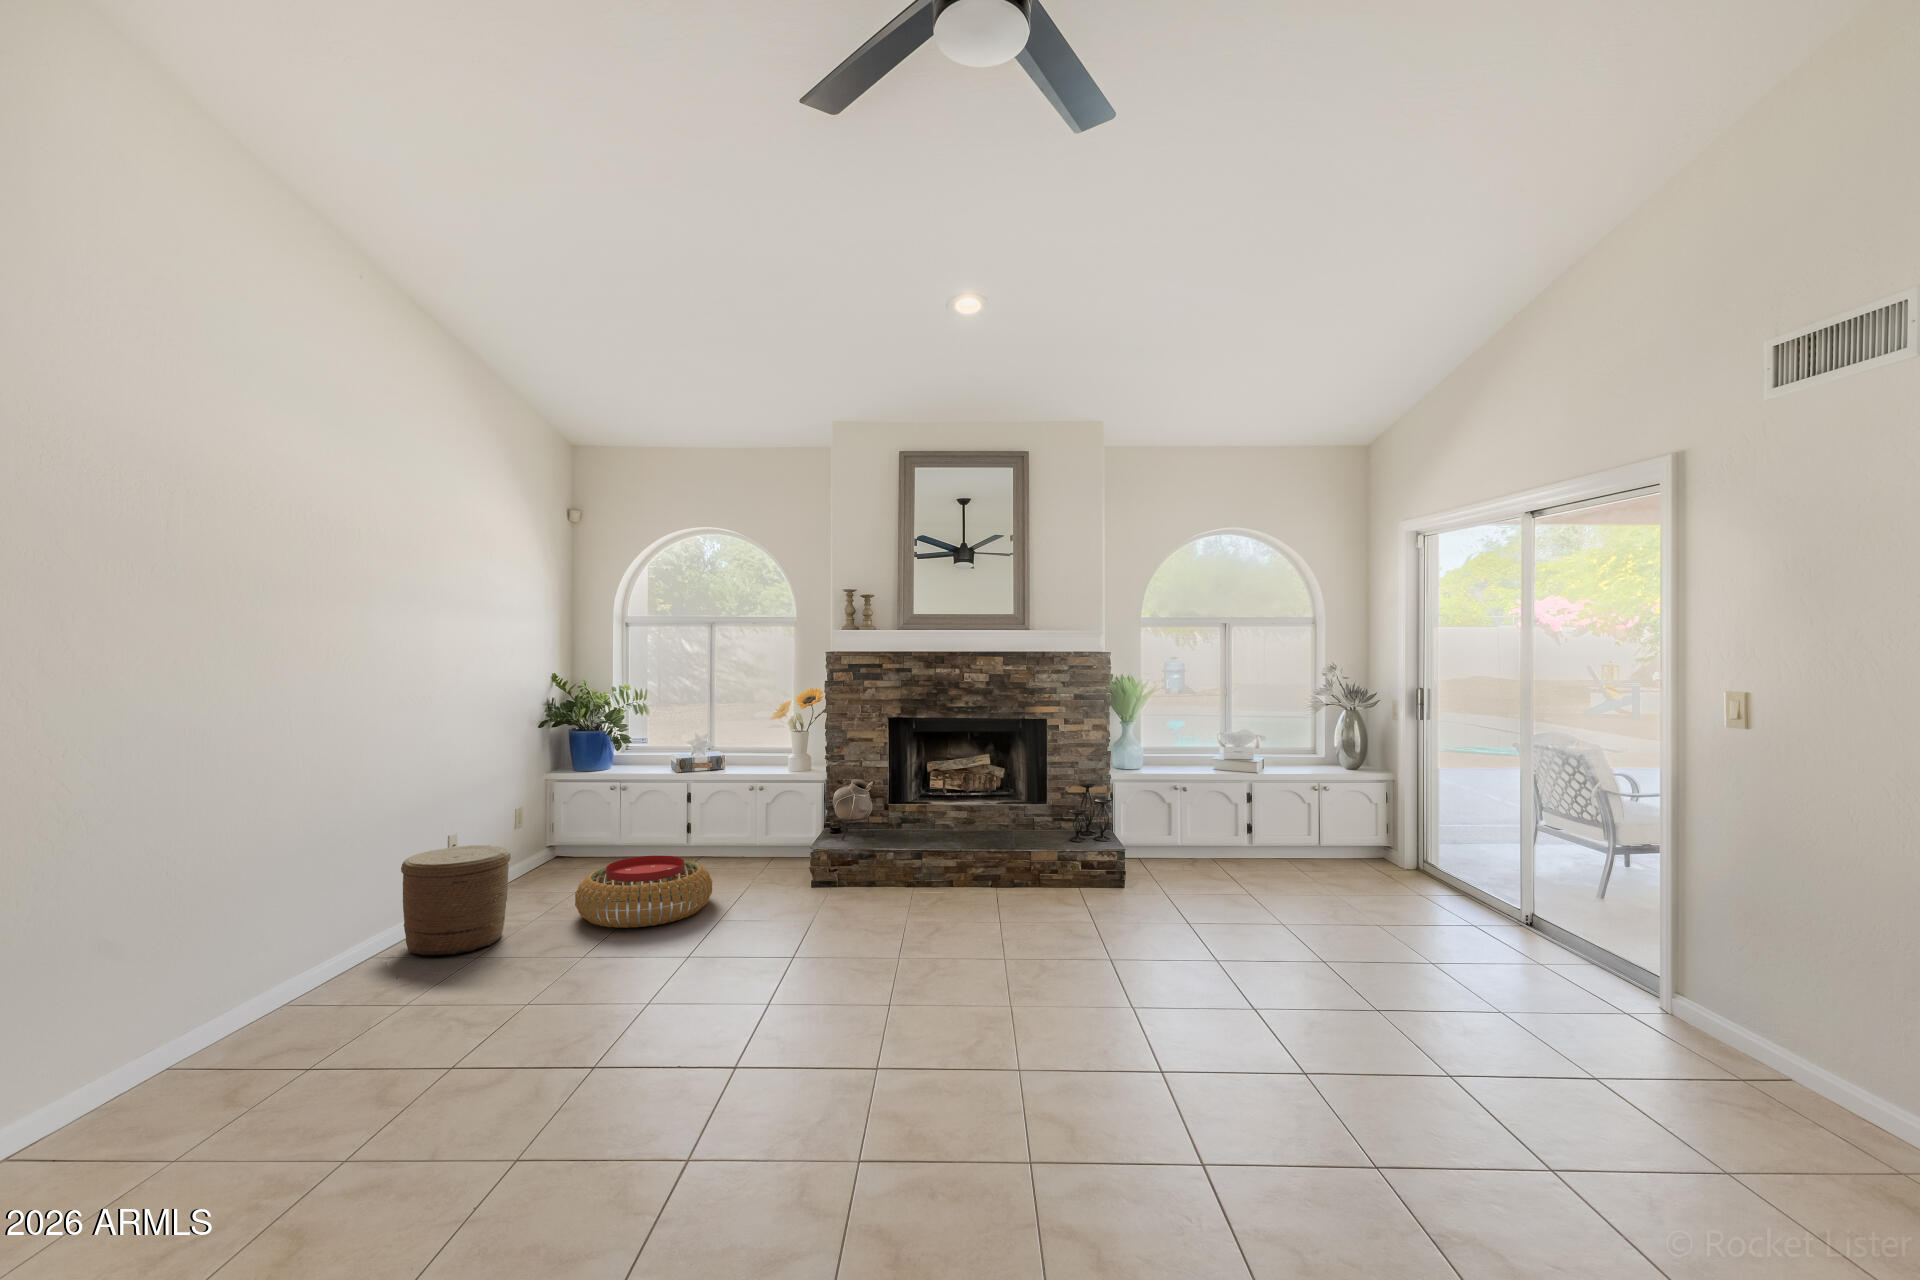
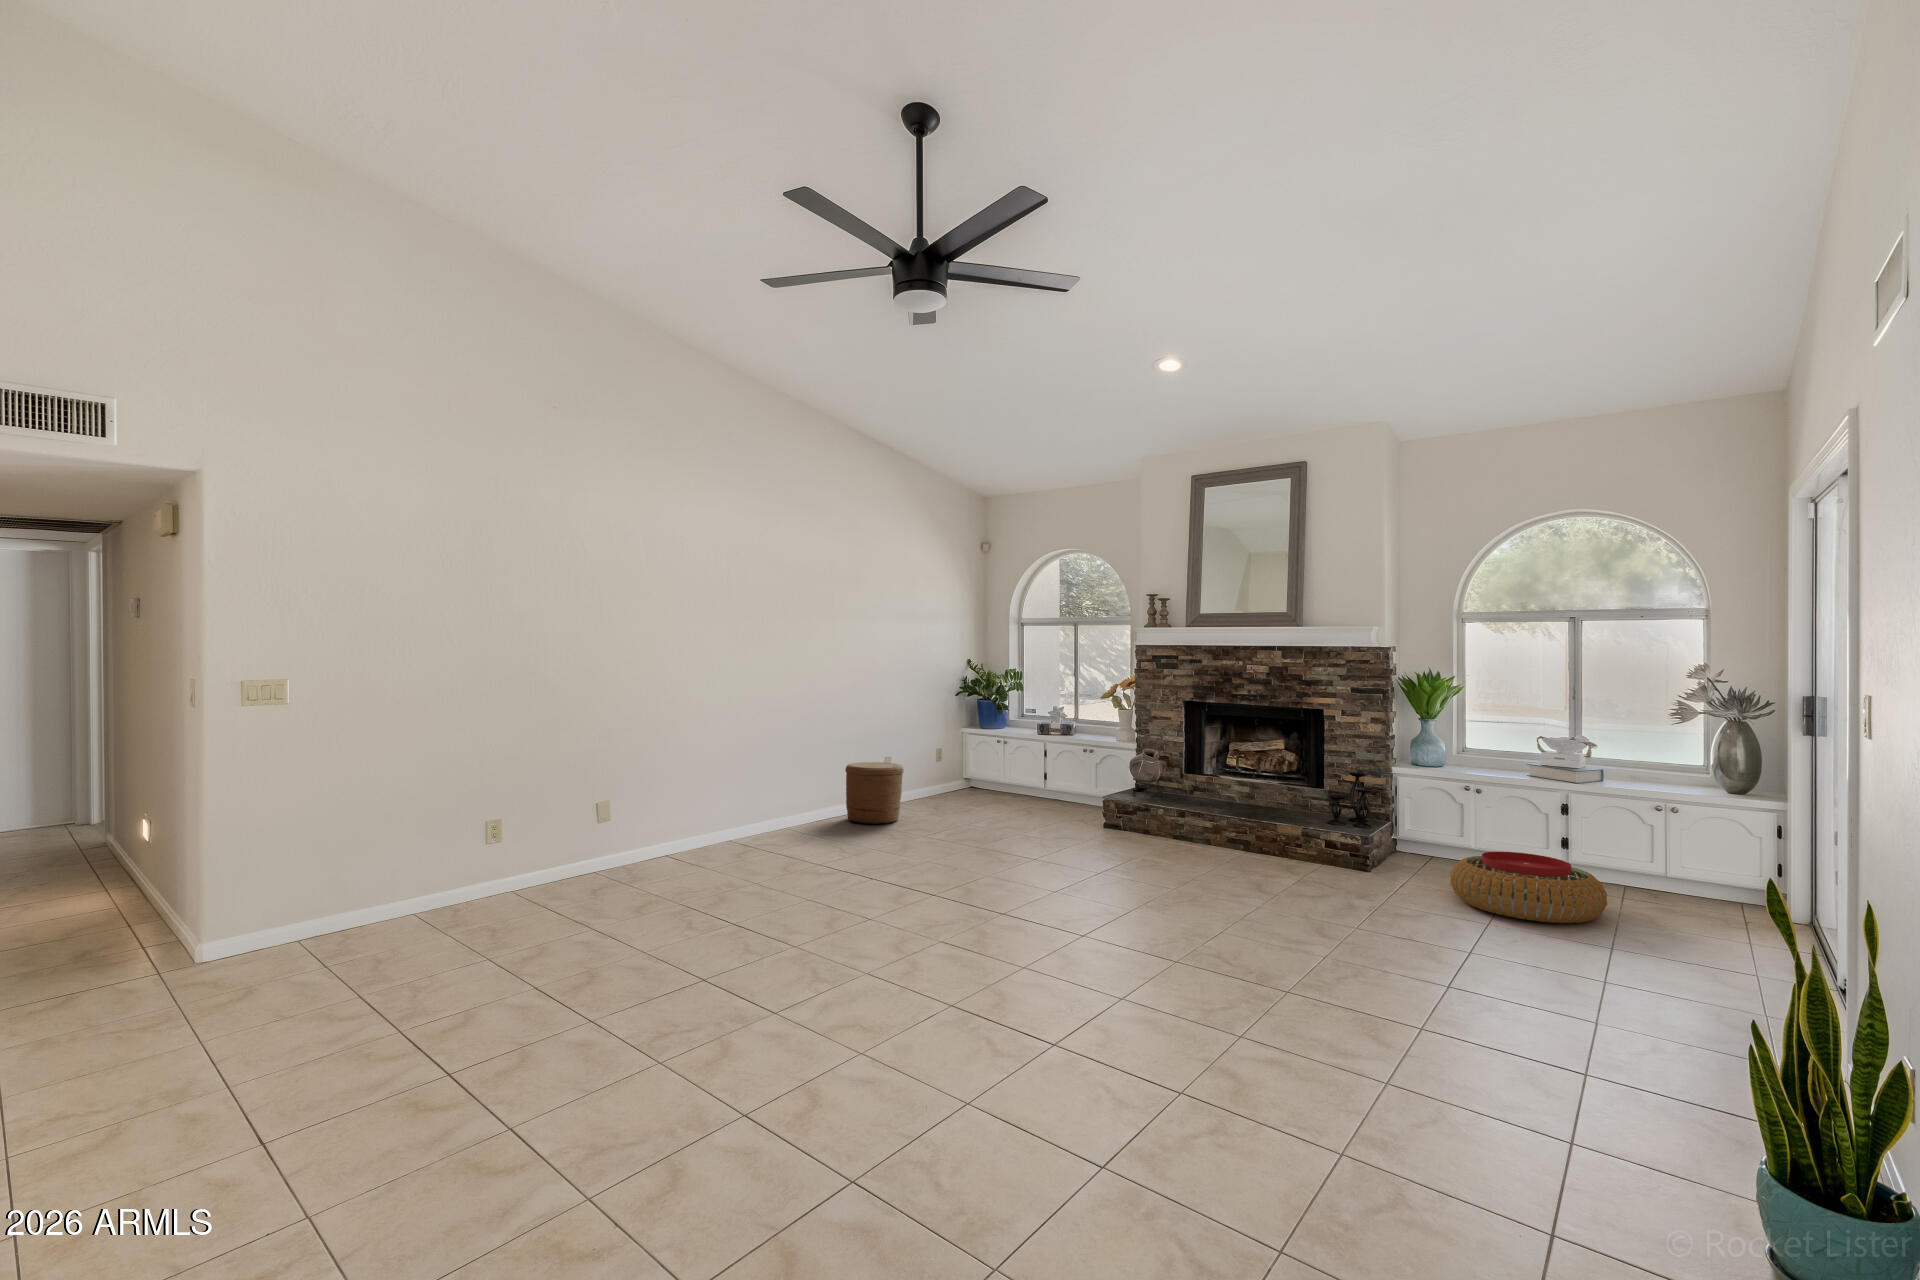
pouf: present [575,856,712,928] -> present [1450,851,1607,923]

